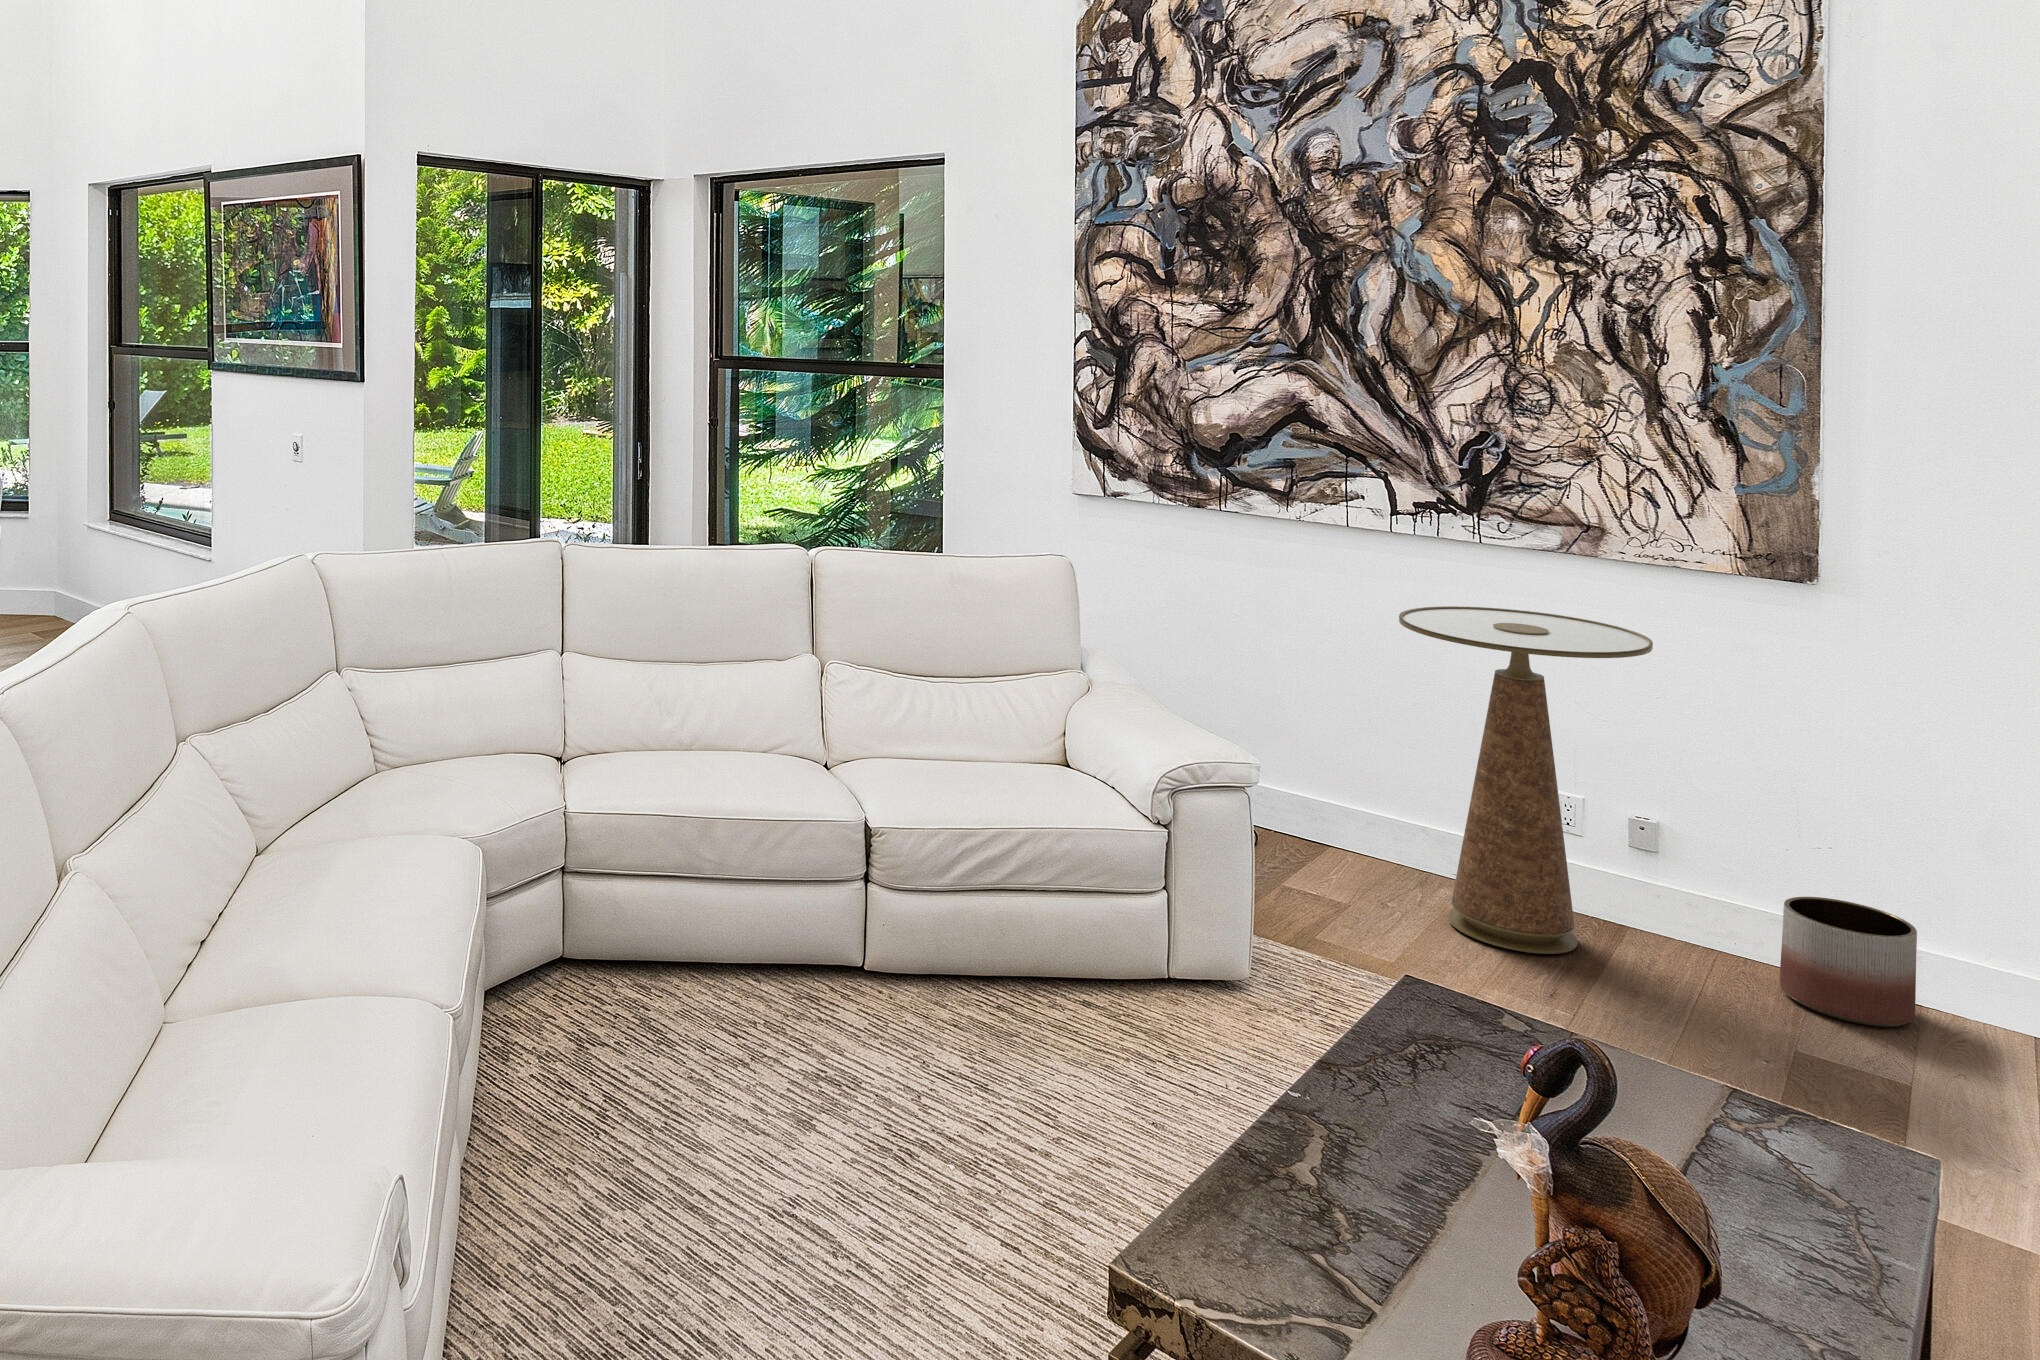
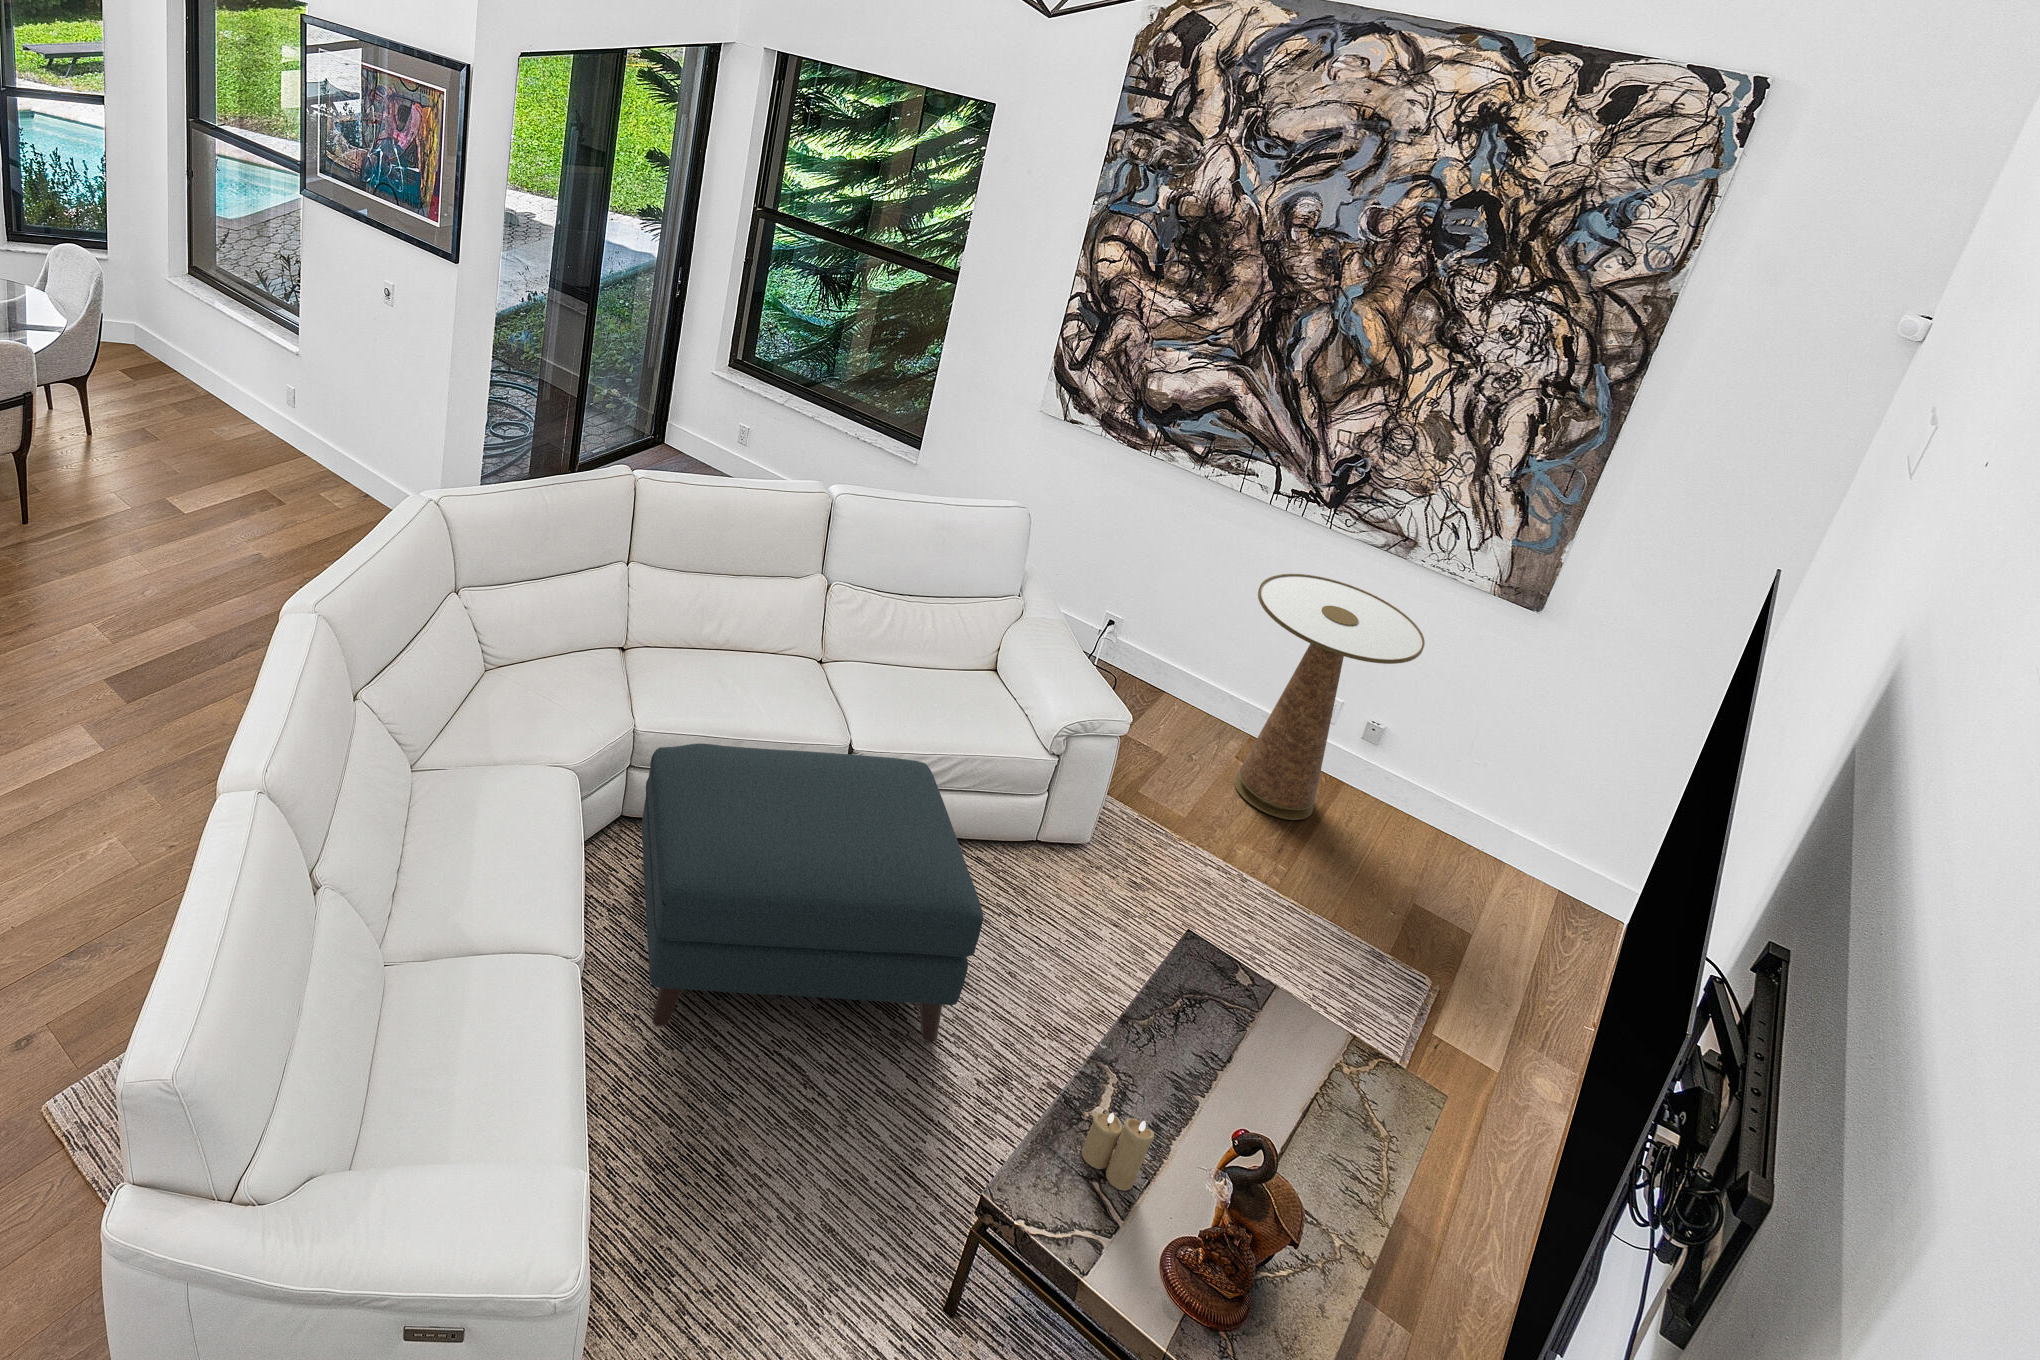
ottoman: none [572,801,1066,1197] -> present [642,744,984,1042]
planter: present [1780,897,1917,1026] -> none [1431,807,1525,898]
candle: none [1281,1107,1391,1260] -> present [1082,1113,1154,1191]

